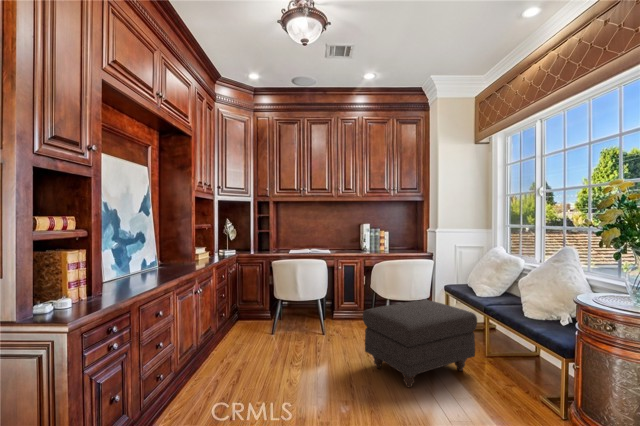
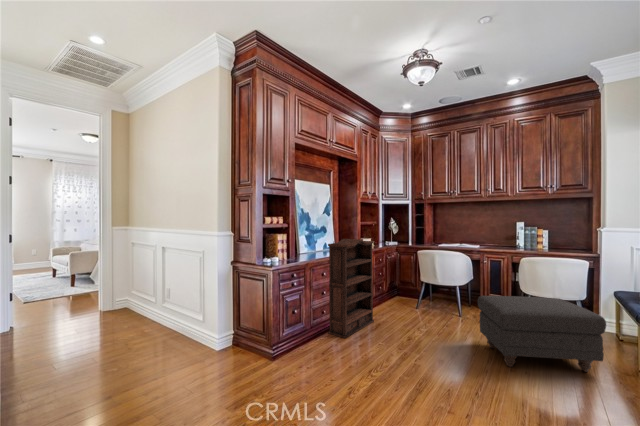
bookshelf: none [167,251,230,414] -> present [328,239,374,338]

